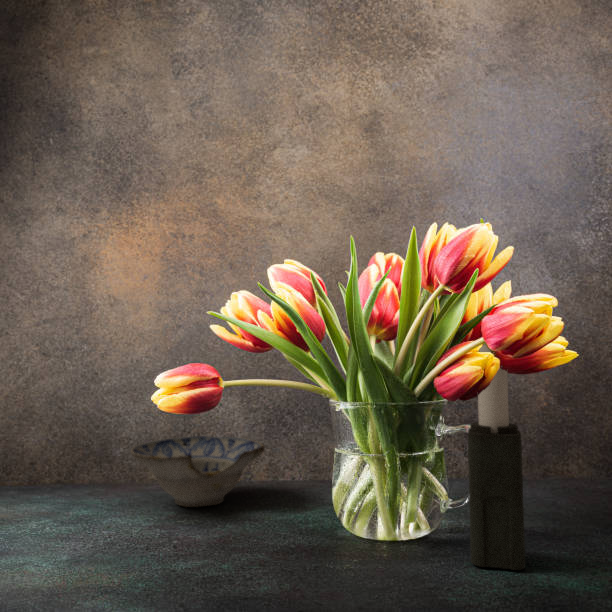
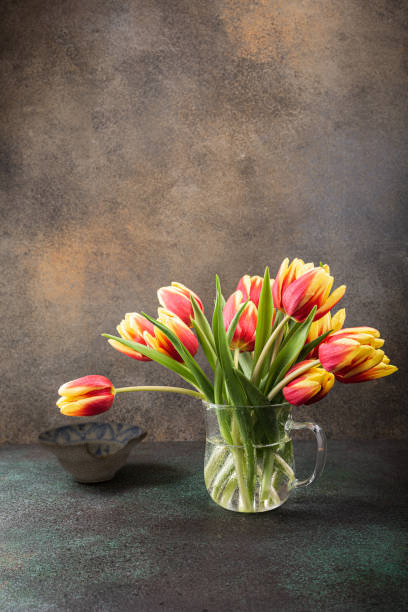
candle: present [468,344,525,570] -> none [309,332,352,534]

